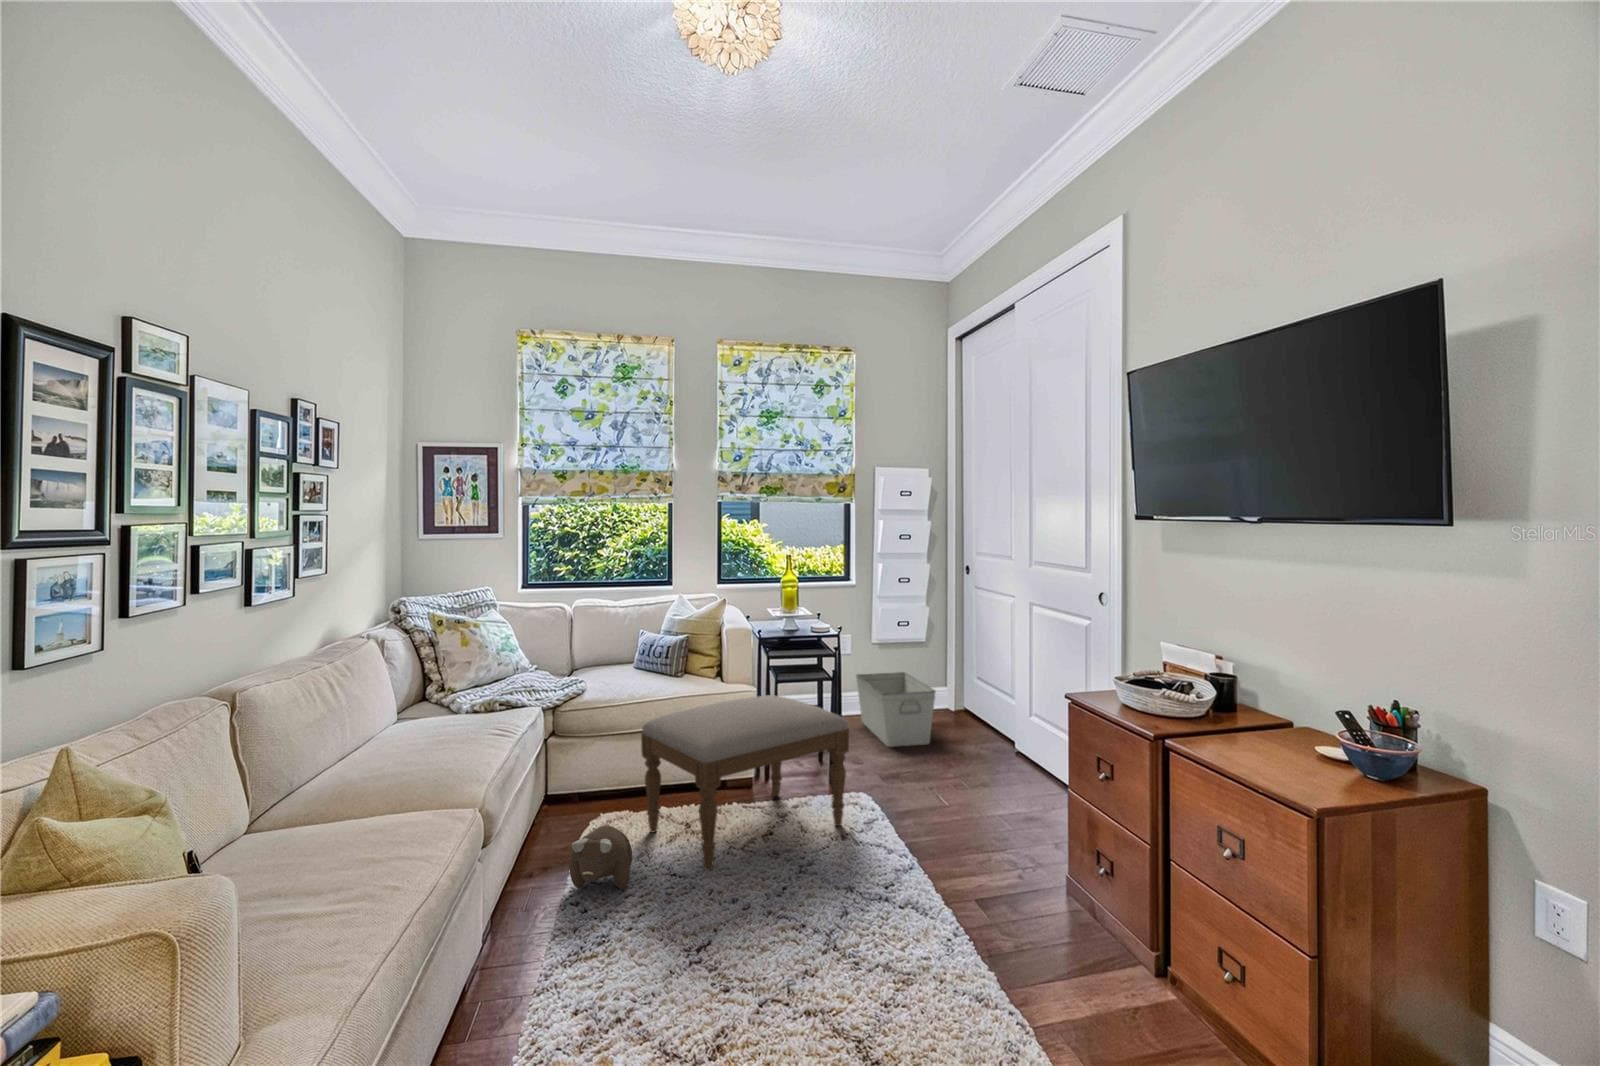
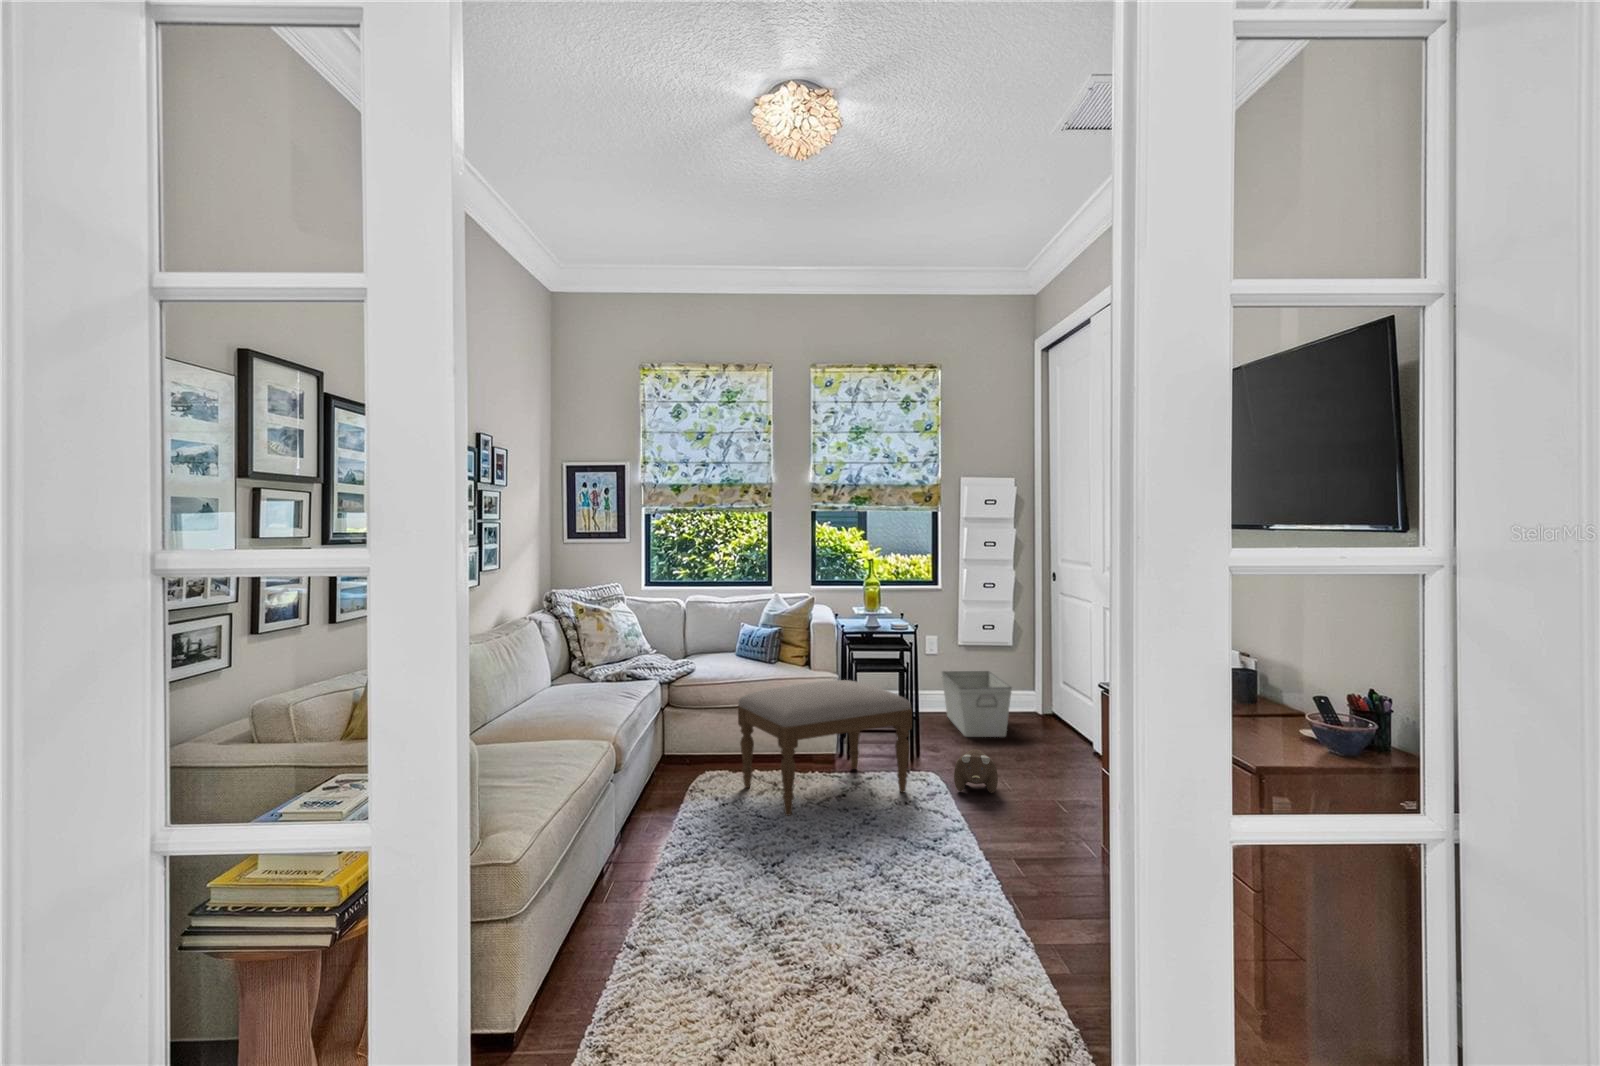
plush toy: present [570,826,632,889] -> present [954,749,998,793]

